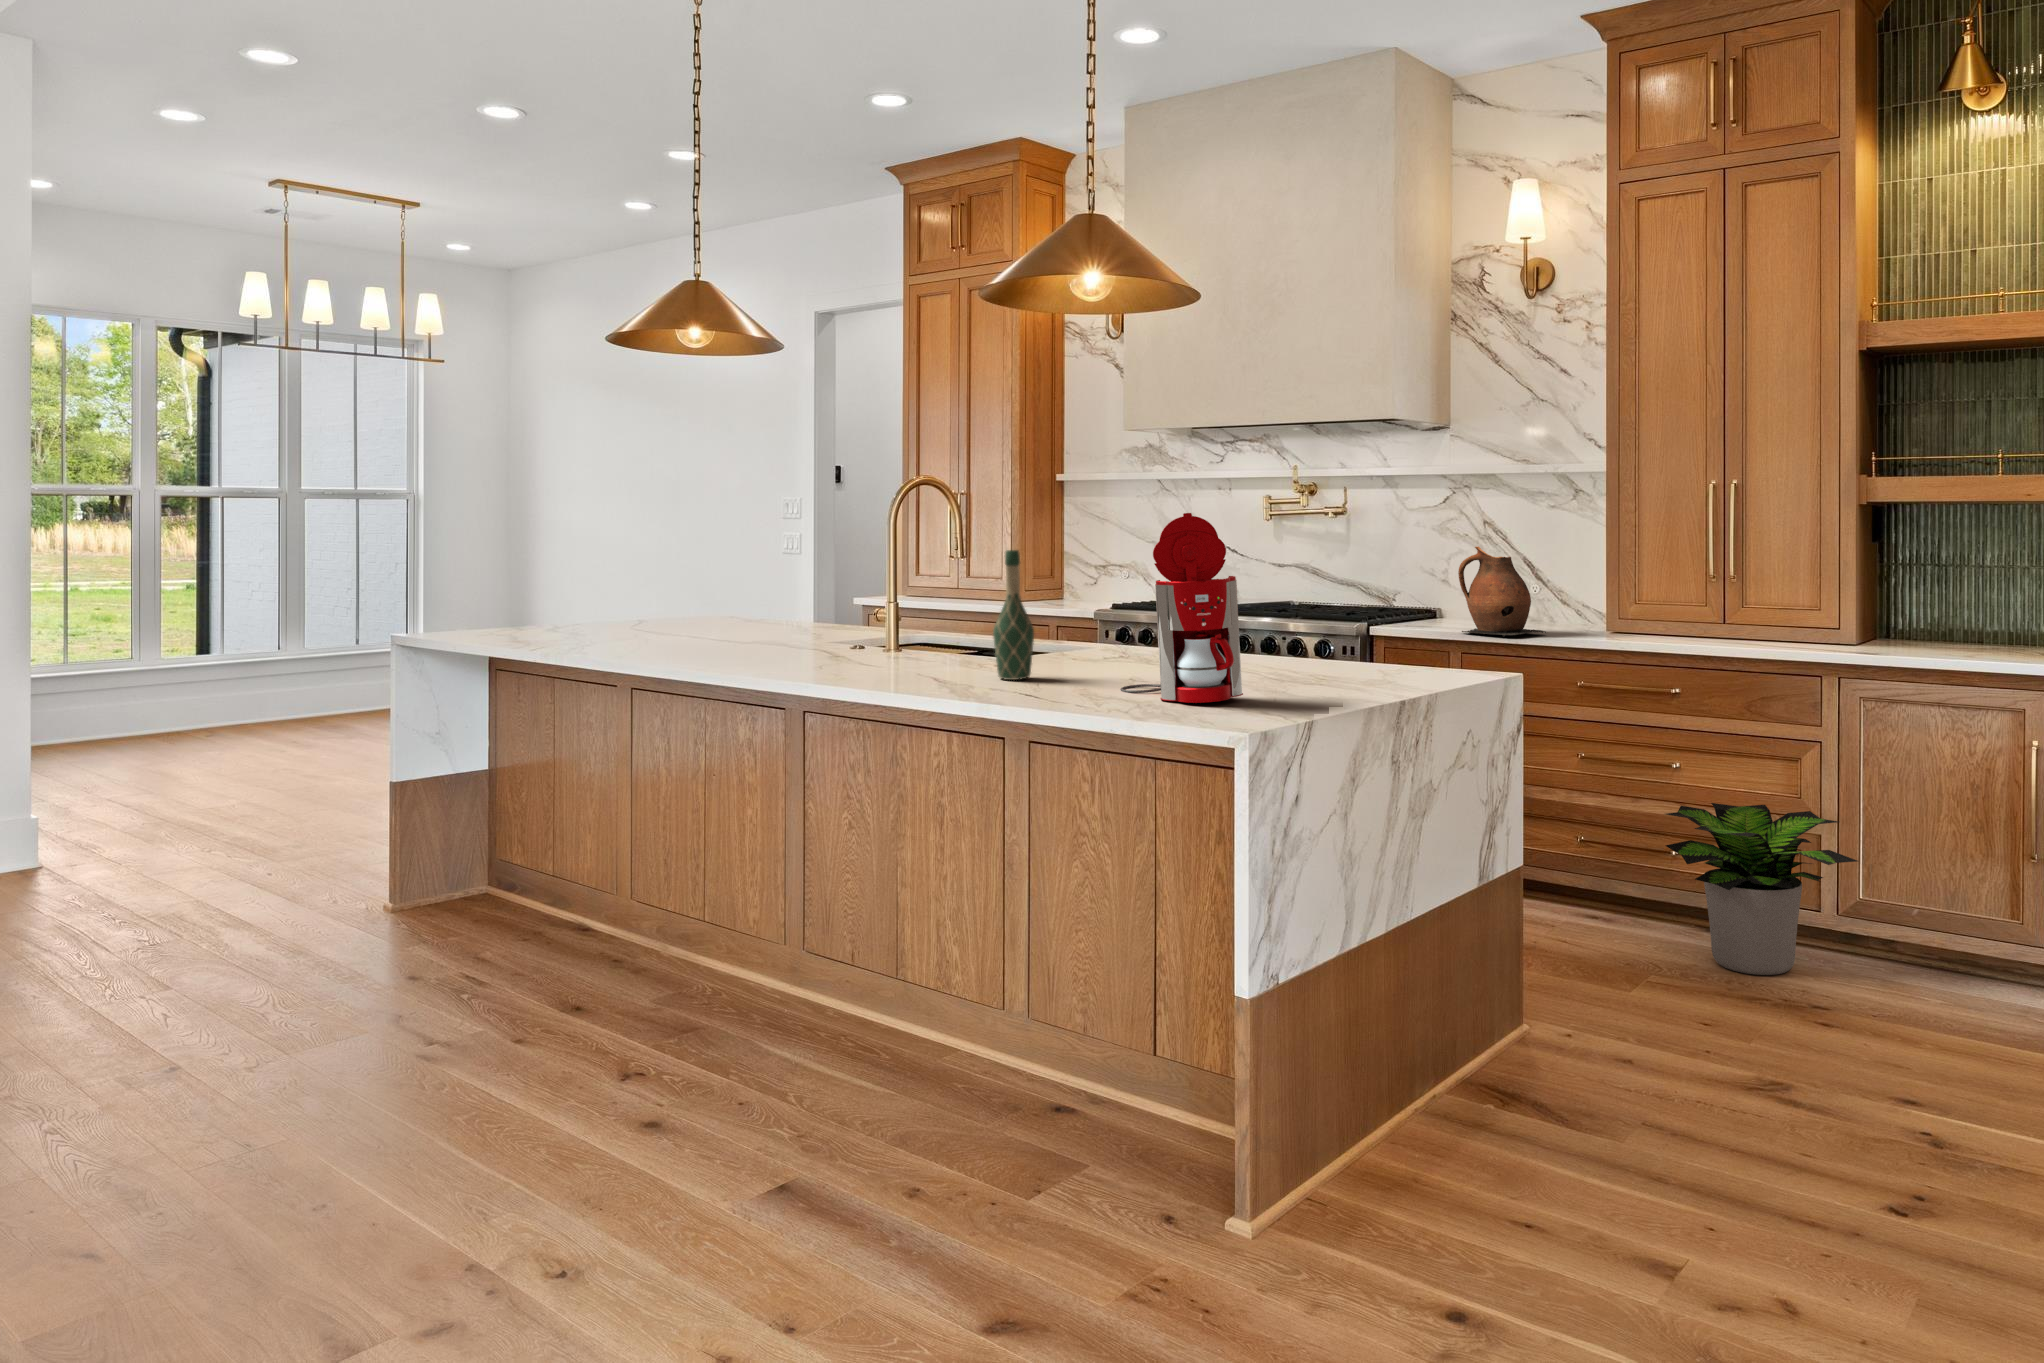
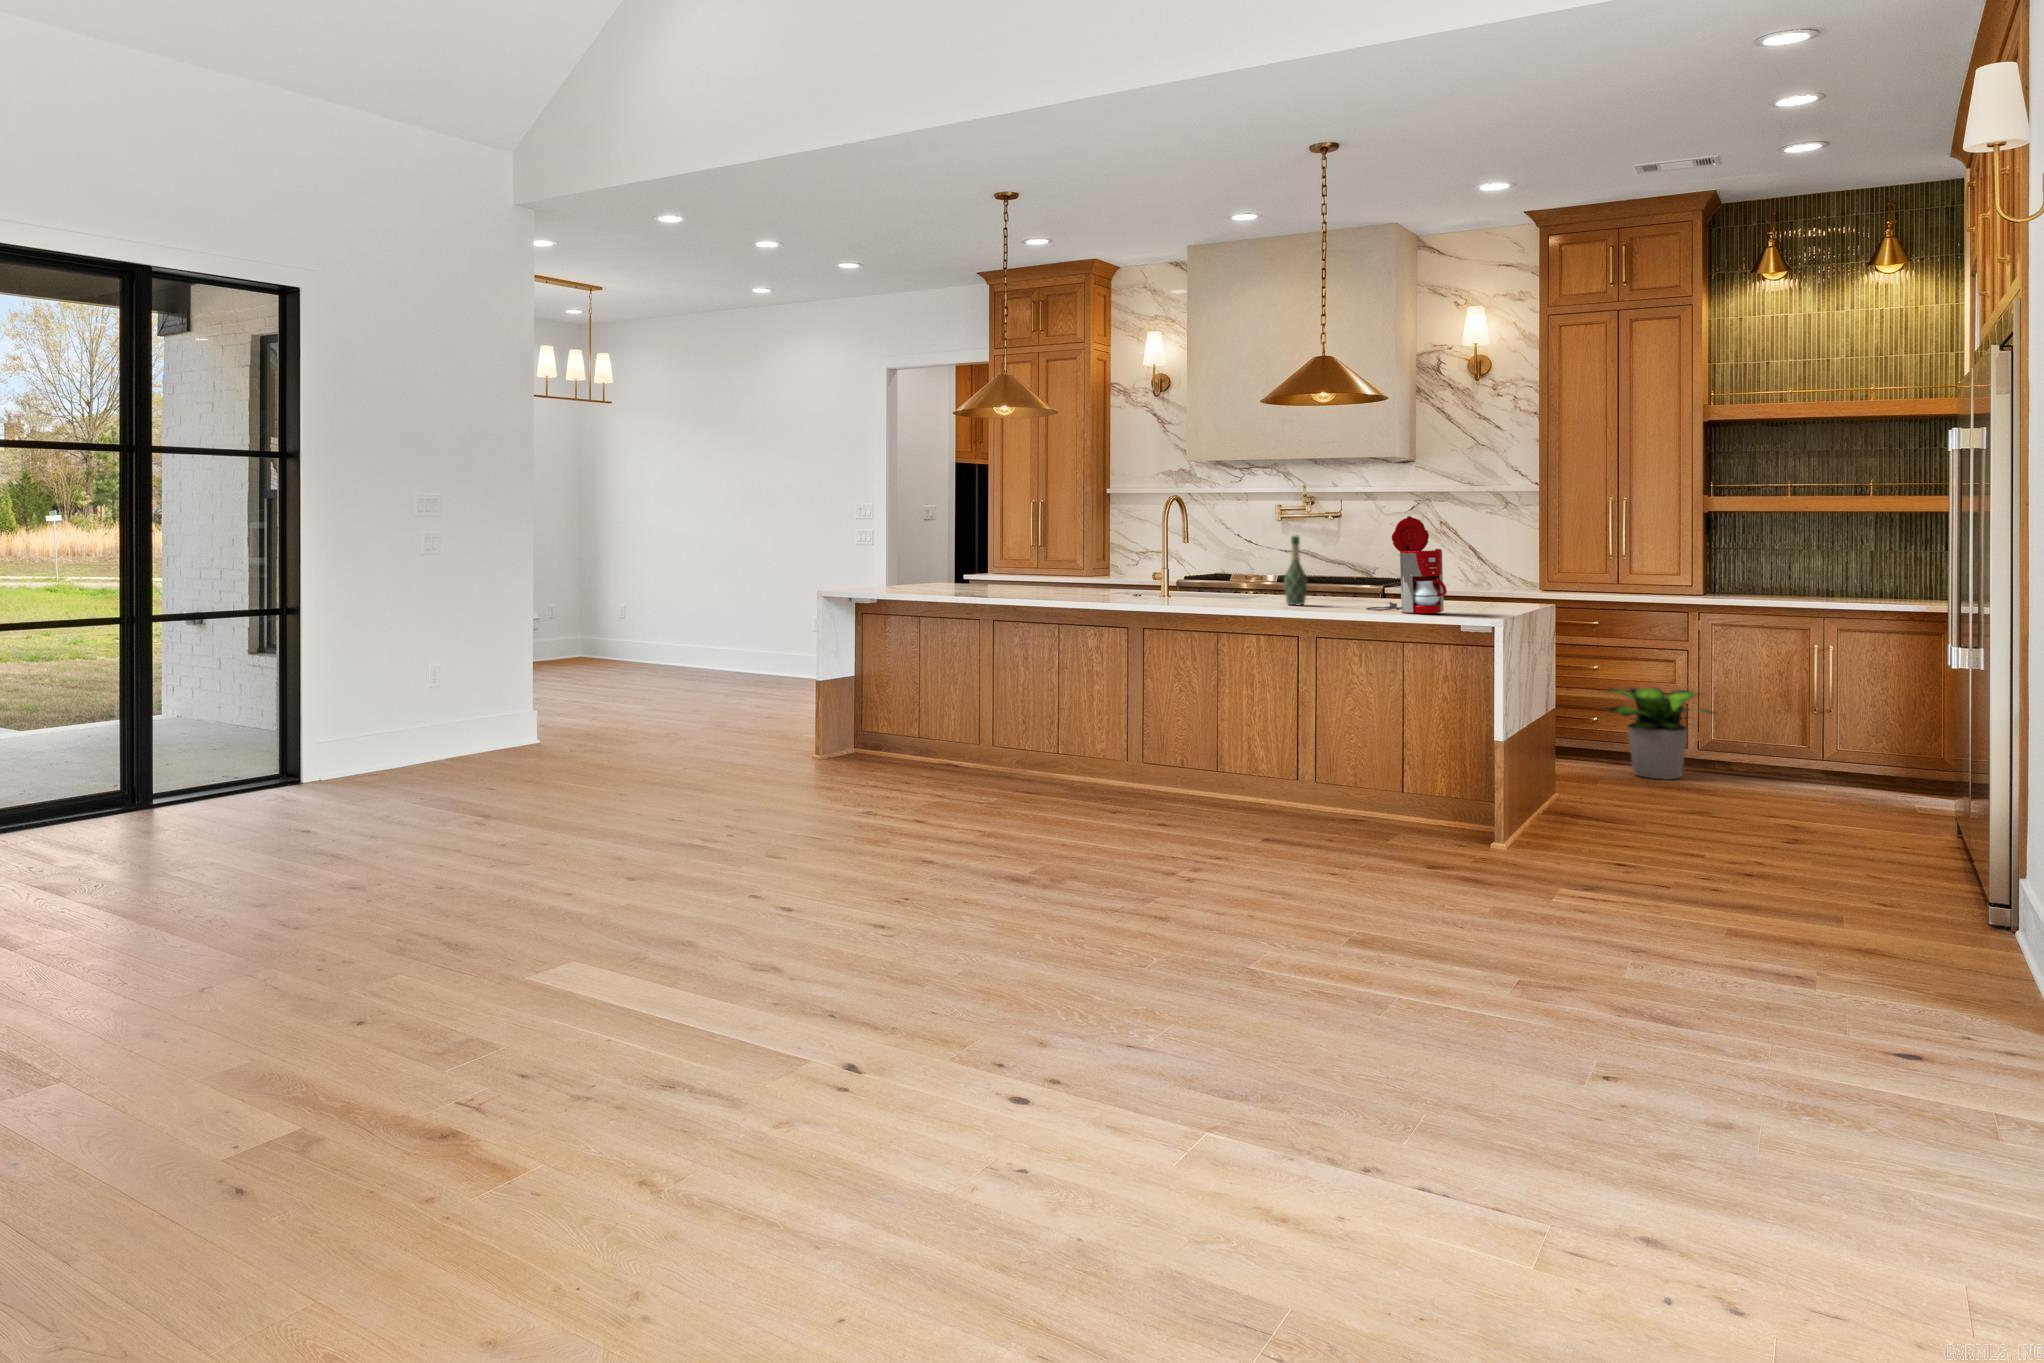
ceramic pitcher: present [1458,547,1546,637] -> none [1453,538,1508,592]

